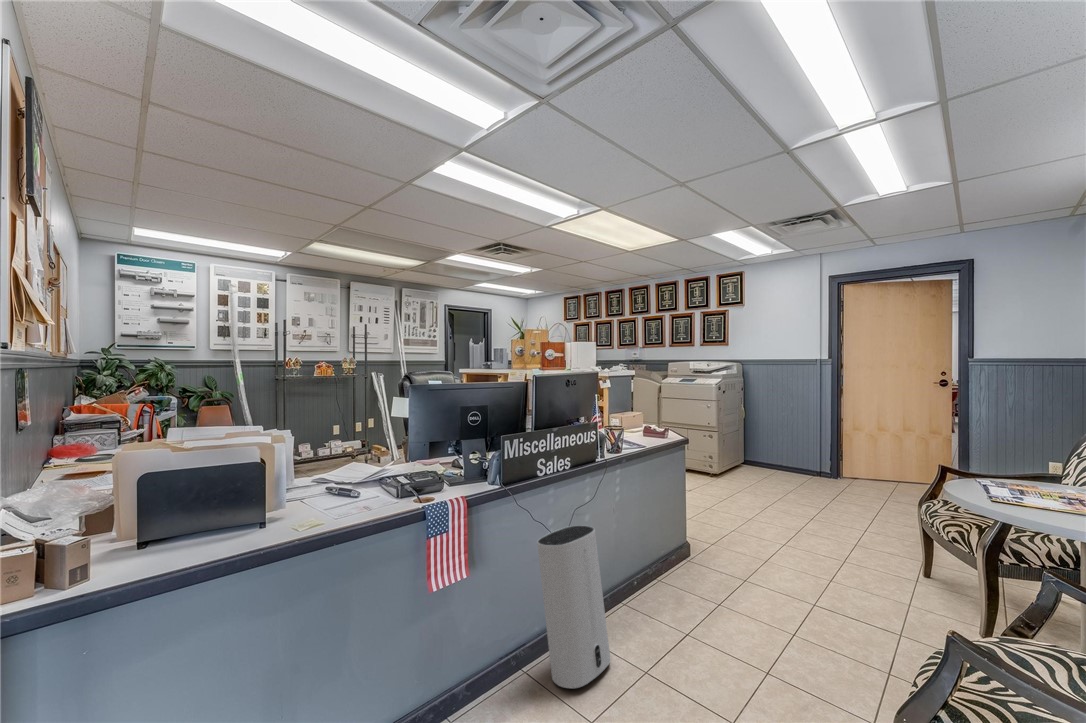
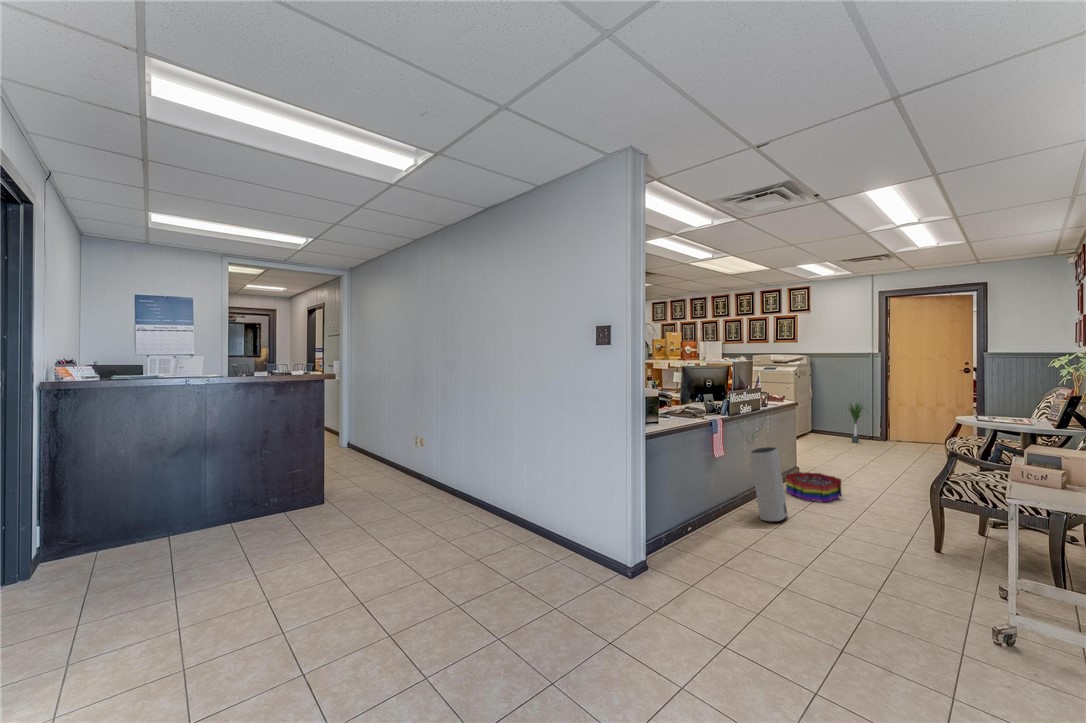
potted plant: none [775,418,822,481] -> present [848,403,863,443]
storage bin: none [648,551,737,620] -> present [786,472,842,502]

